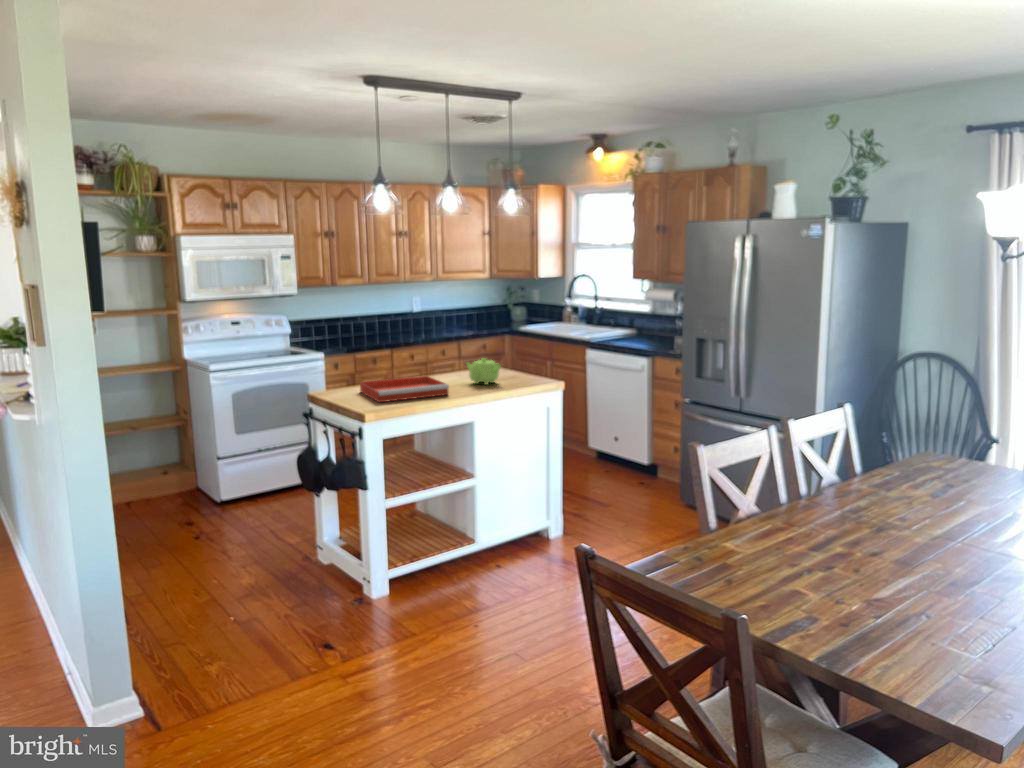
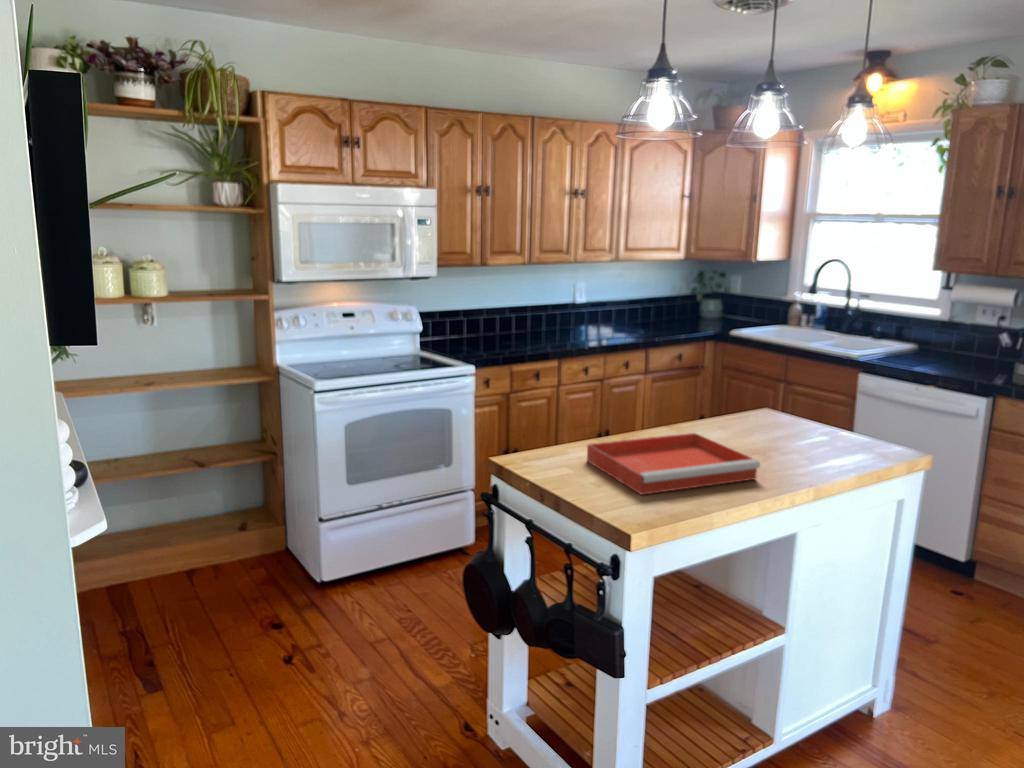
teapot: present [466,358,501,385] -> none [758,405,831,455]

